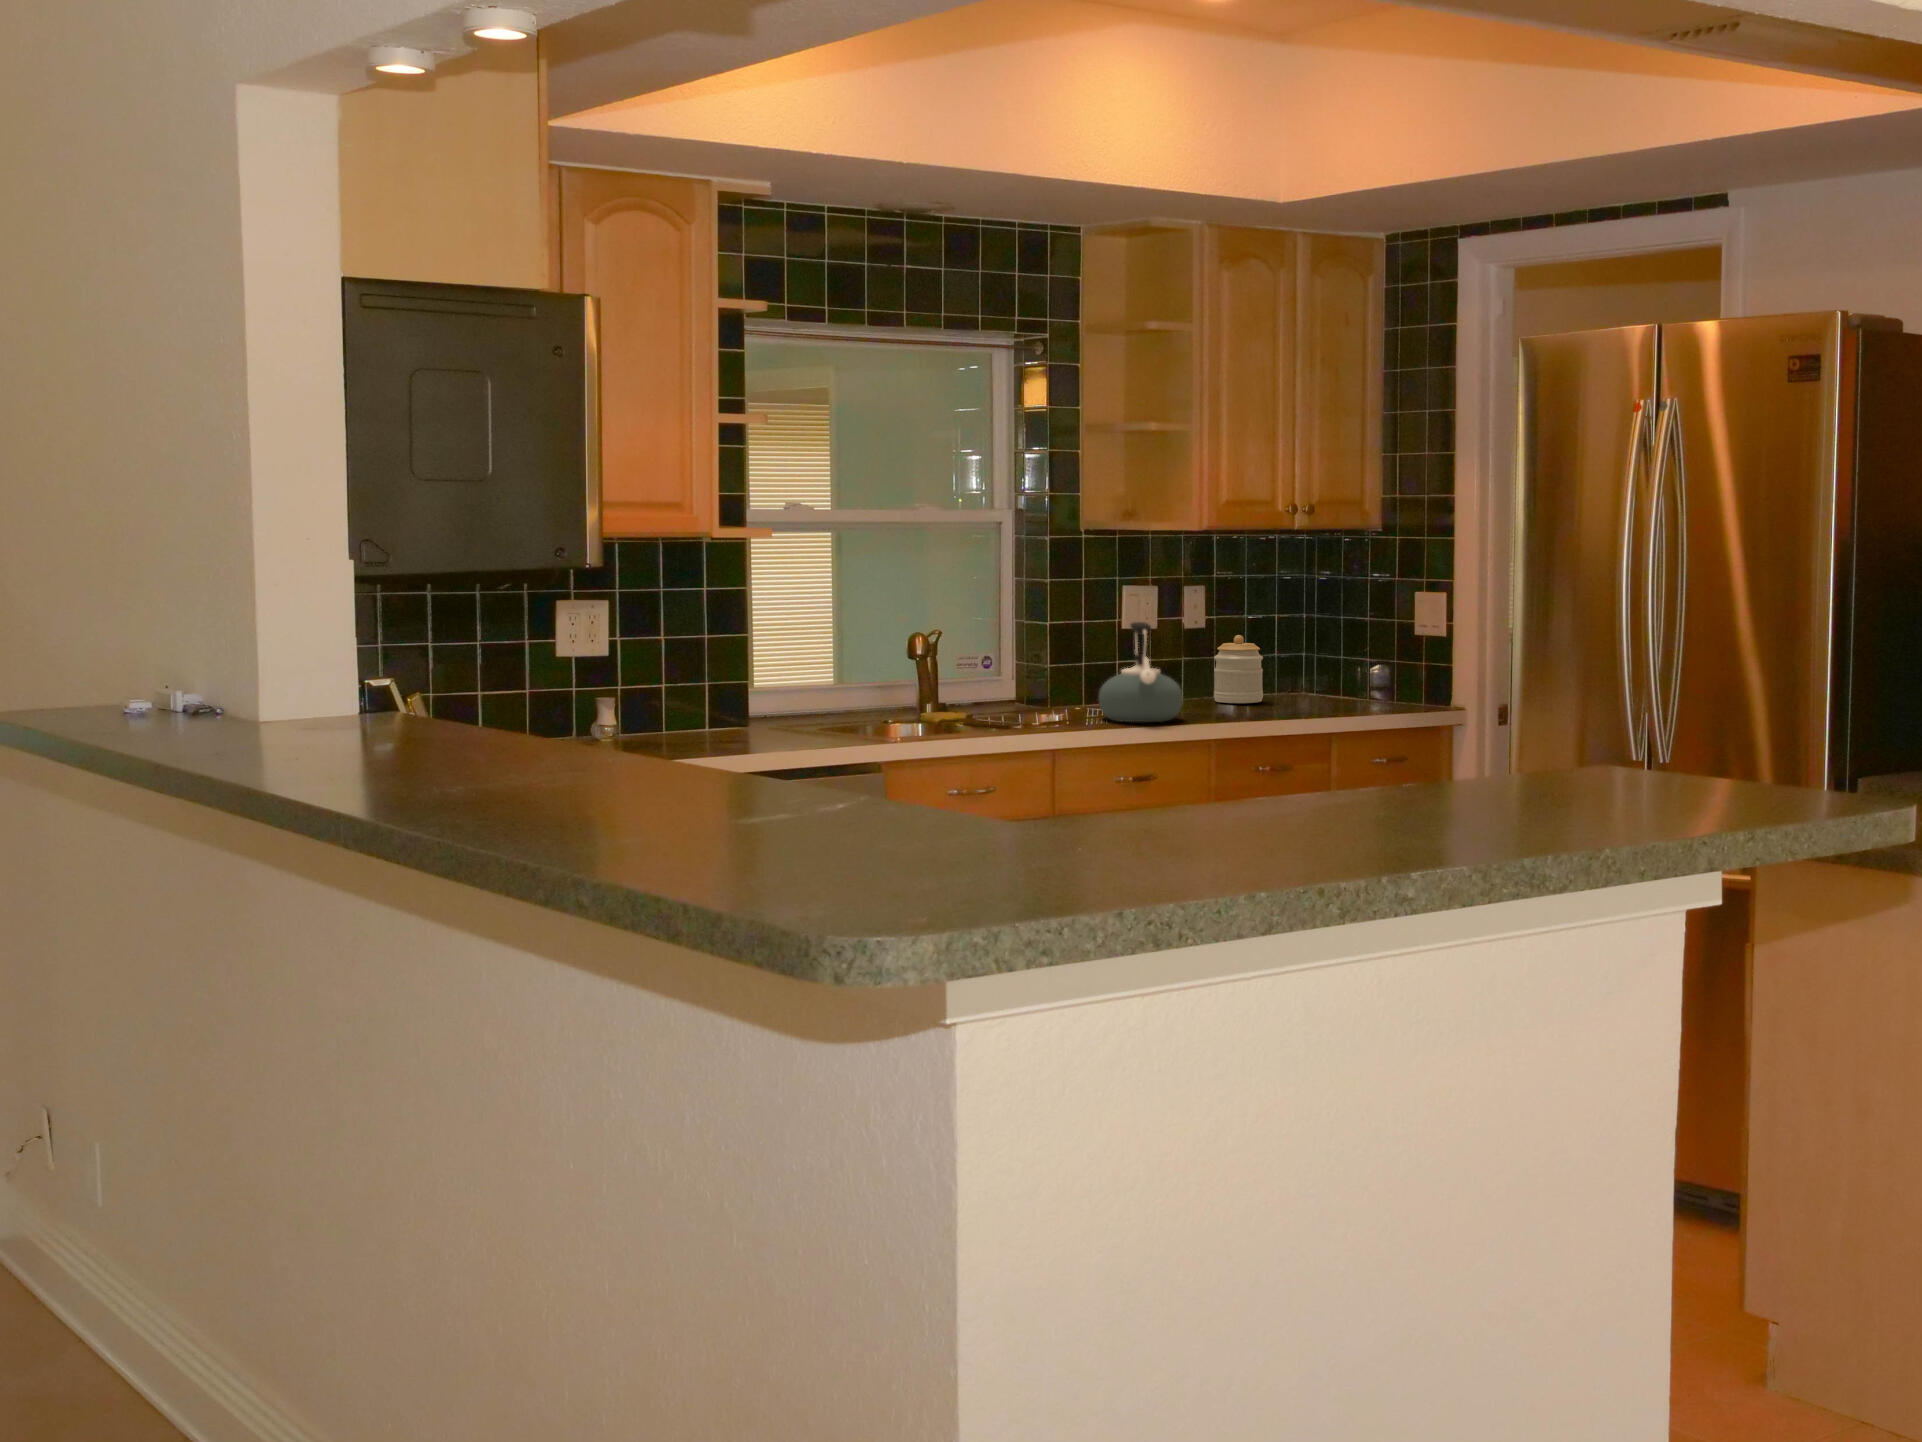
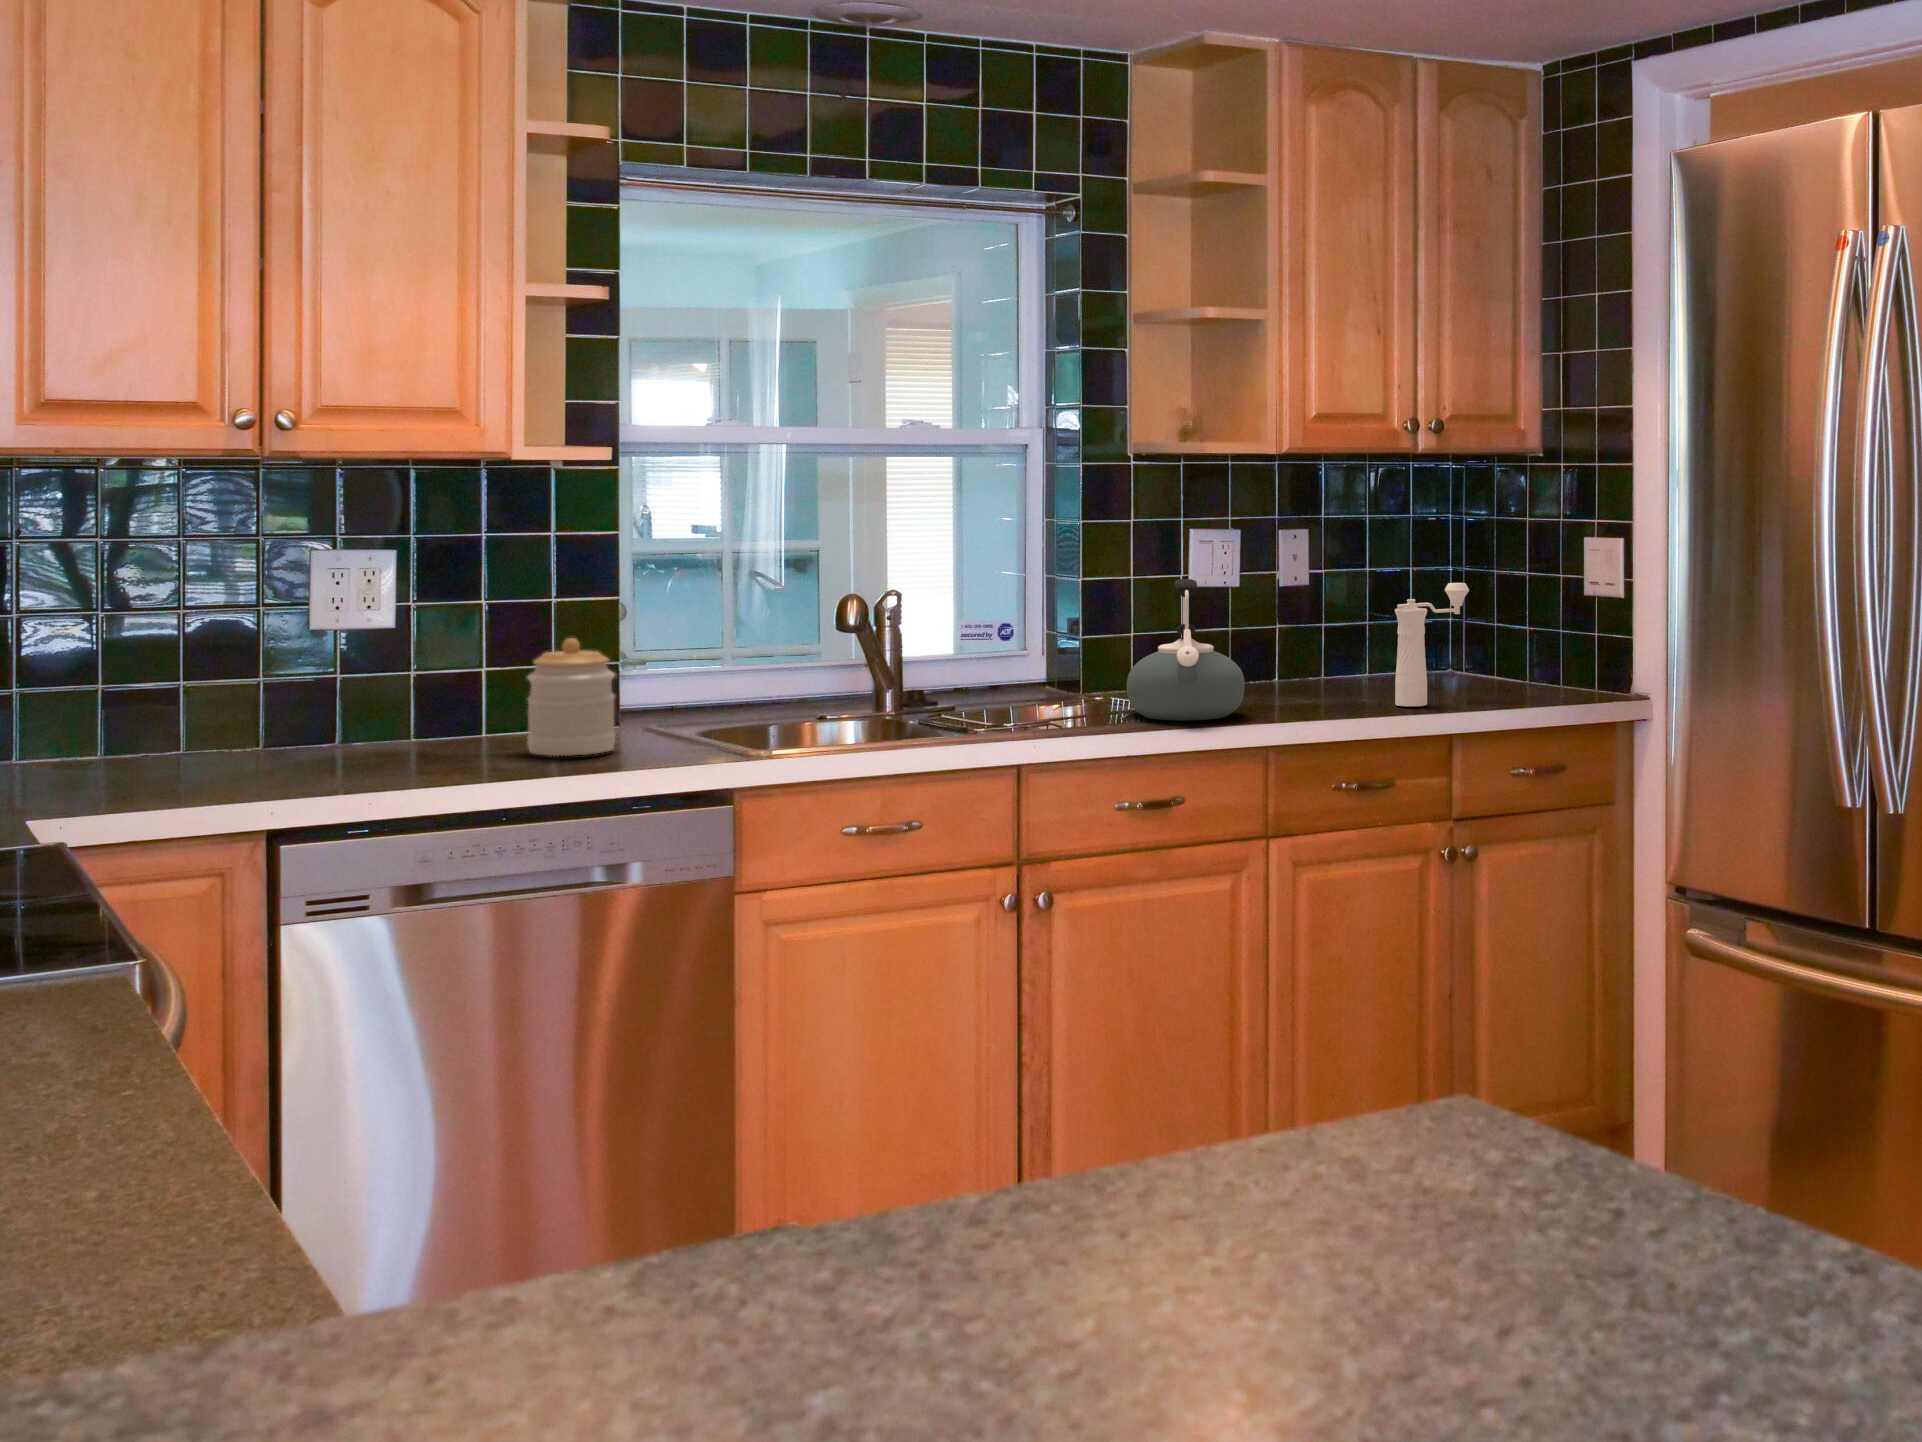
pepper mill: none [1283,625,1335,714] -> present [1395,583,1469,706]
jar: present [1214,635,1263,703] -> present [527,638,615,756]

